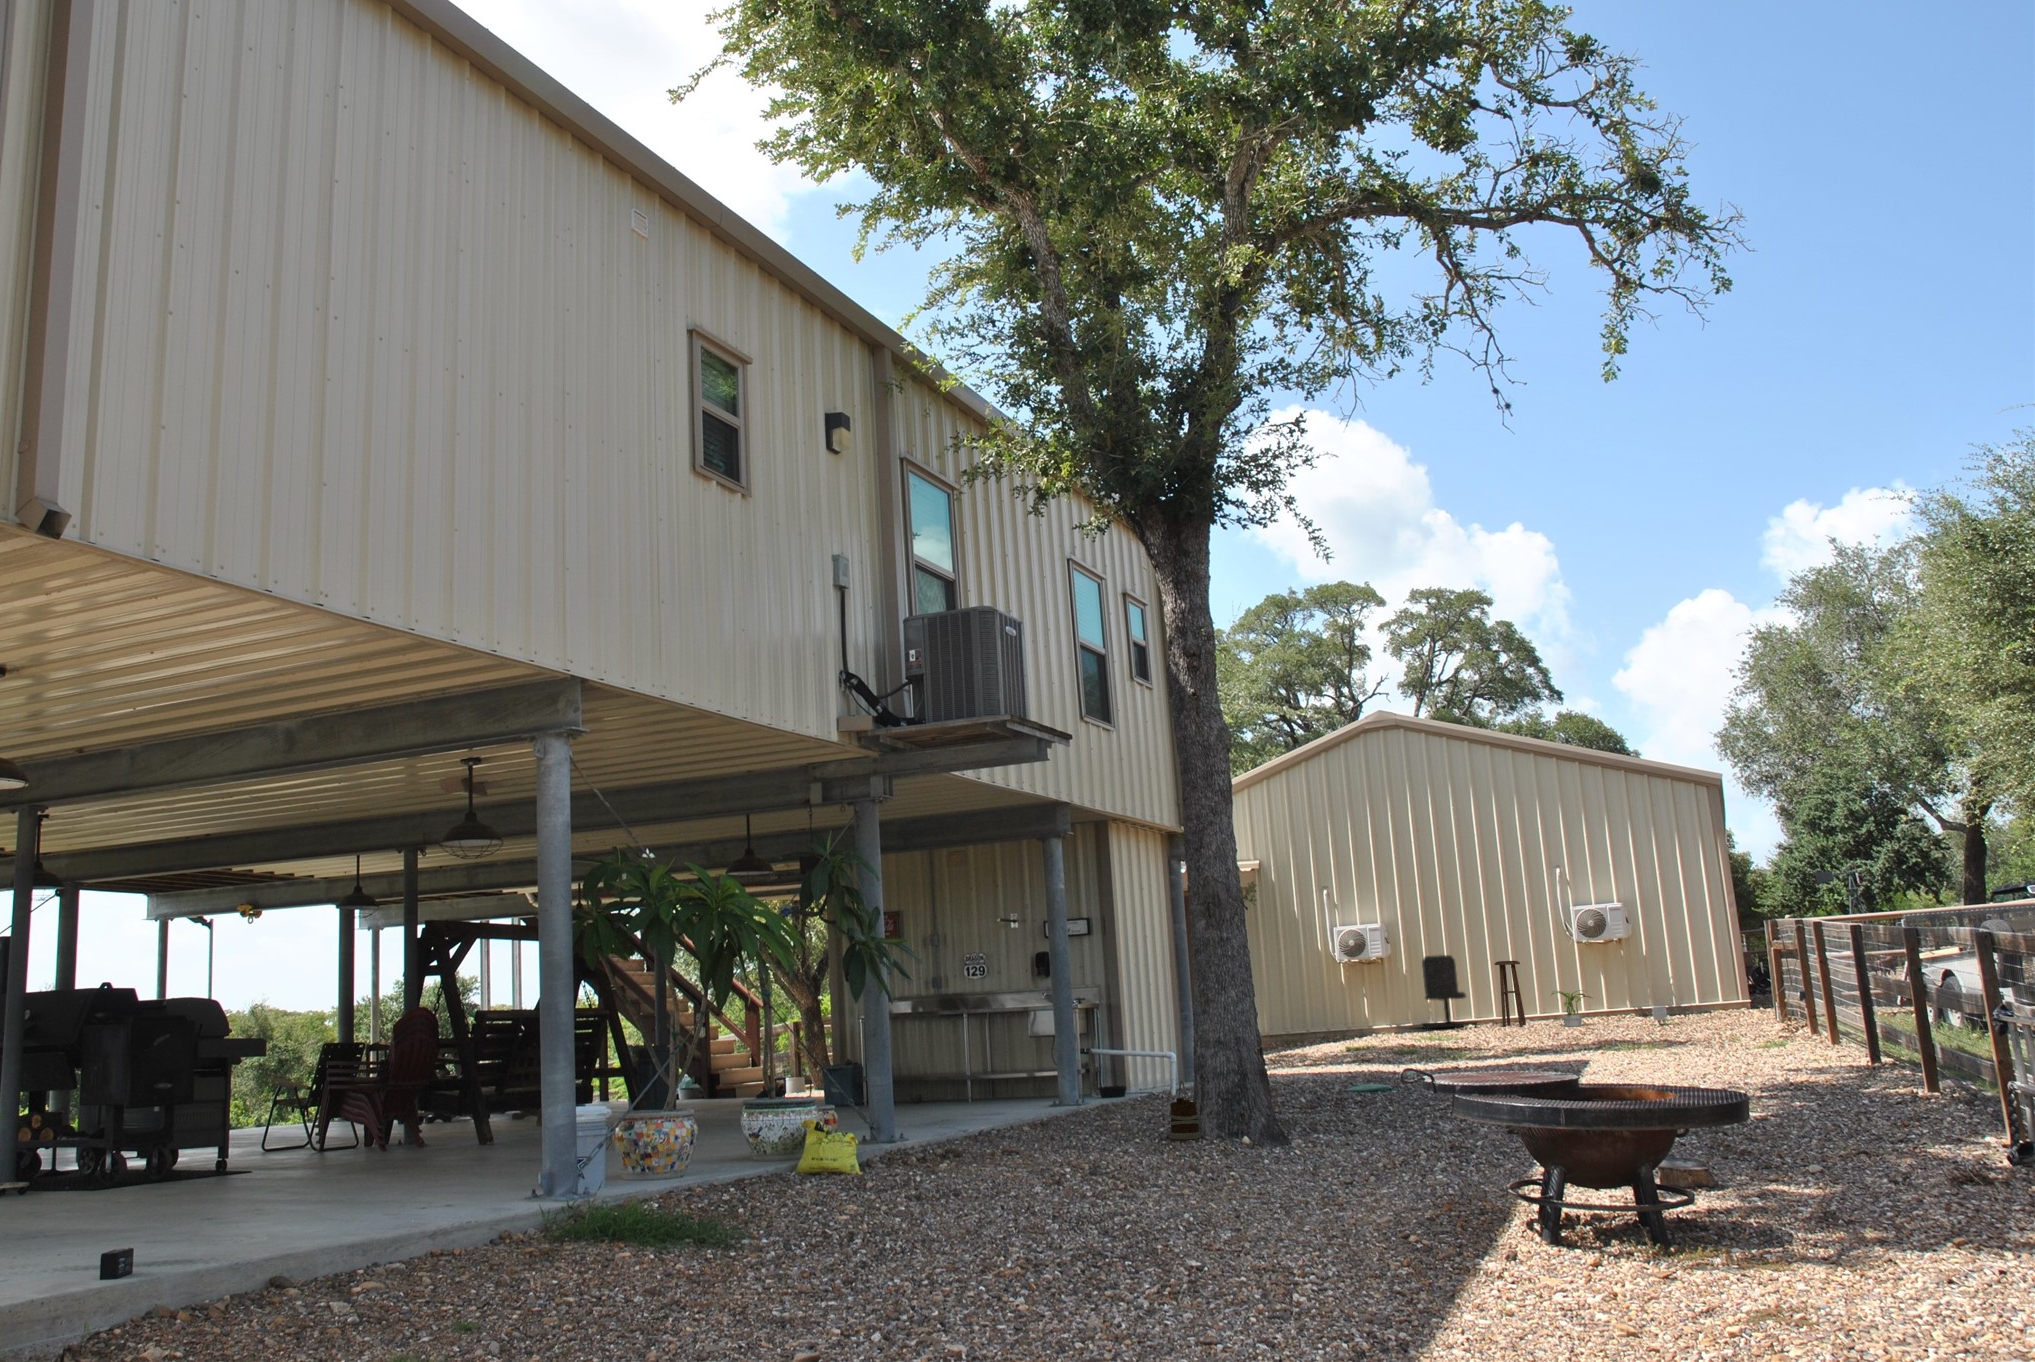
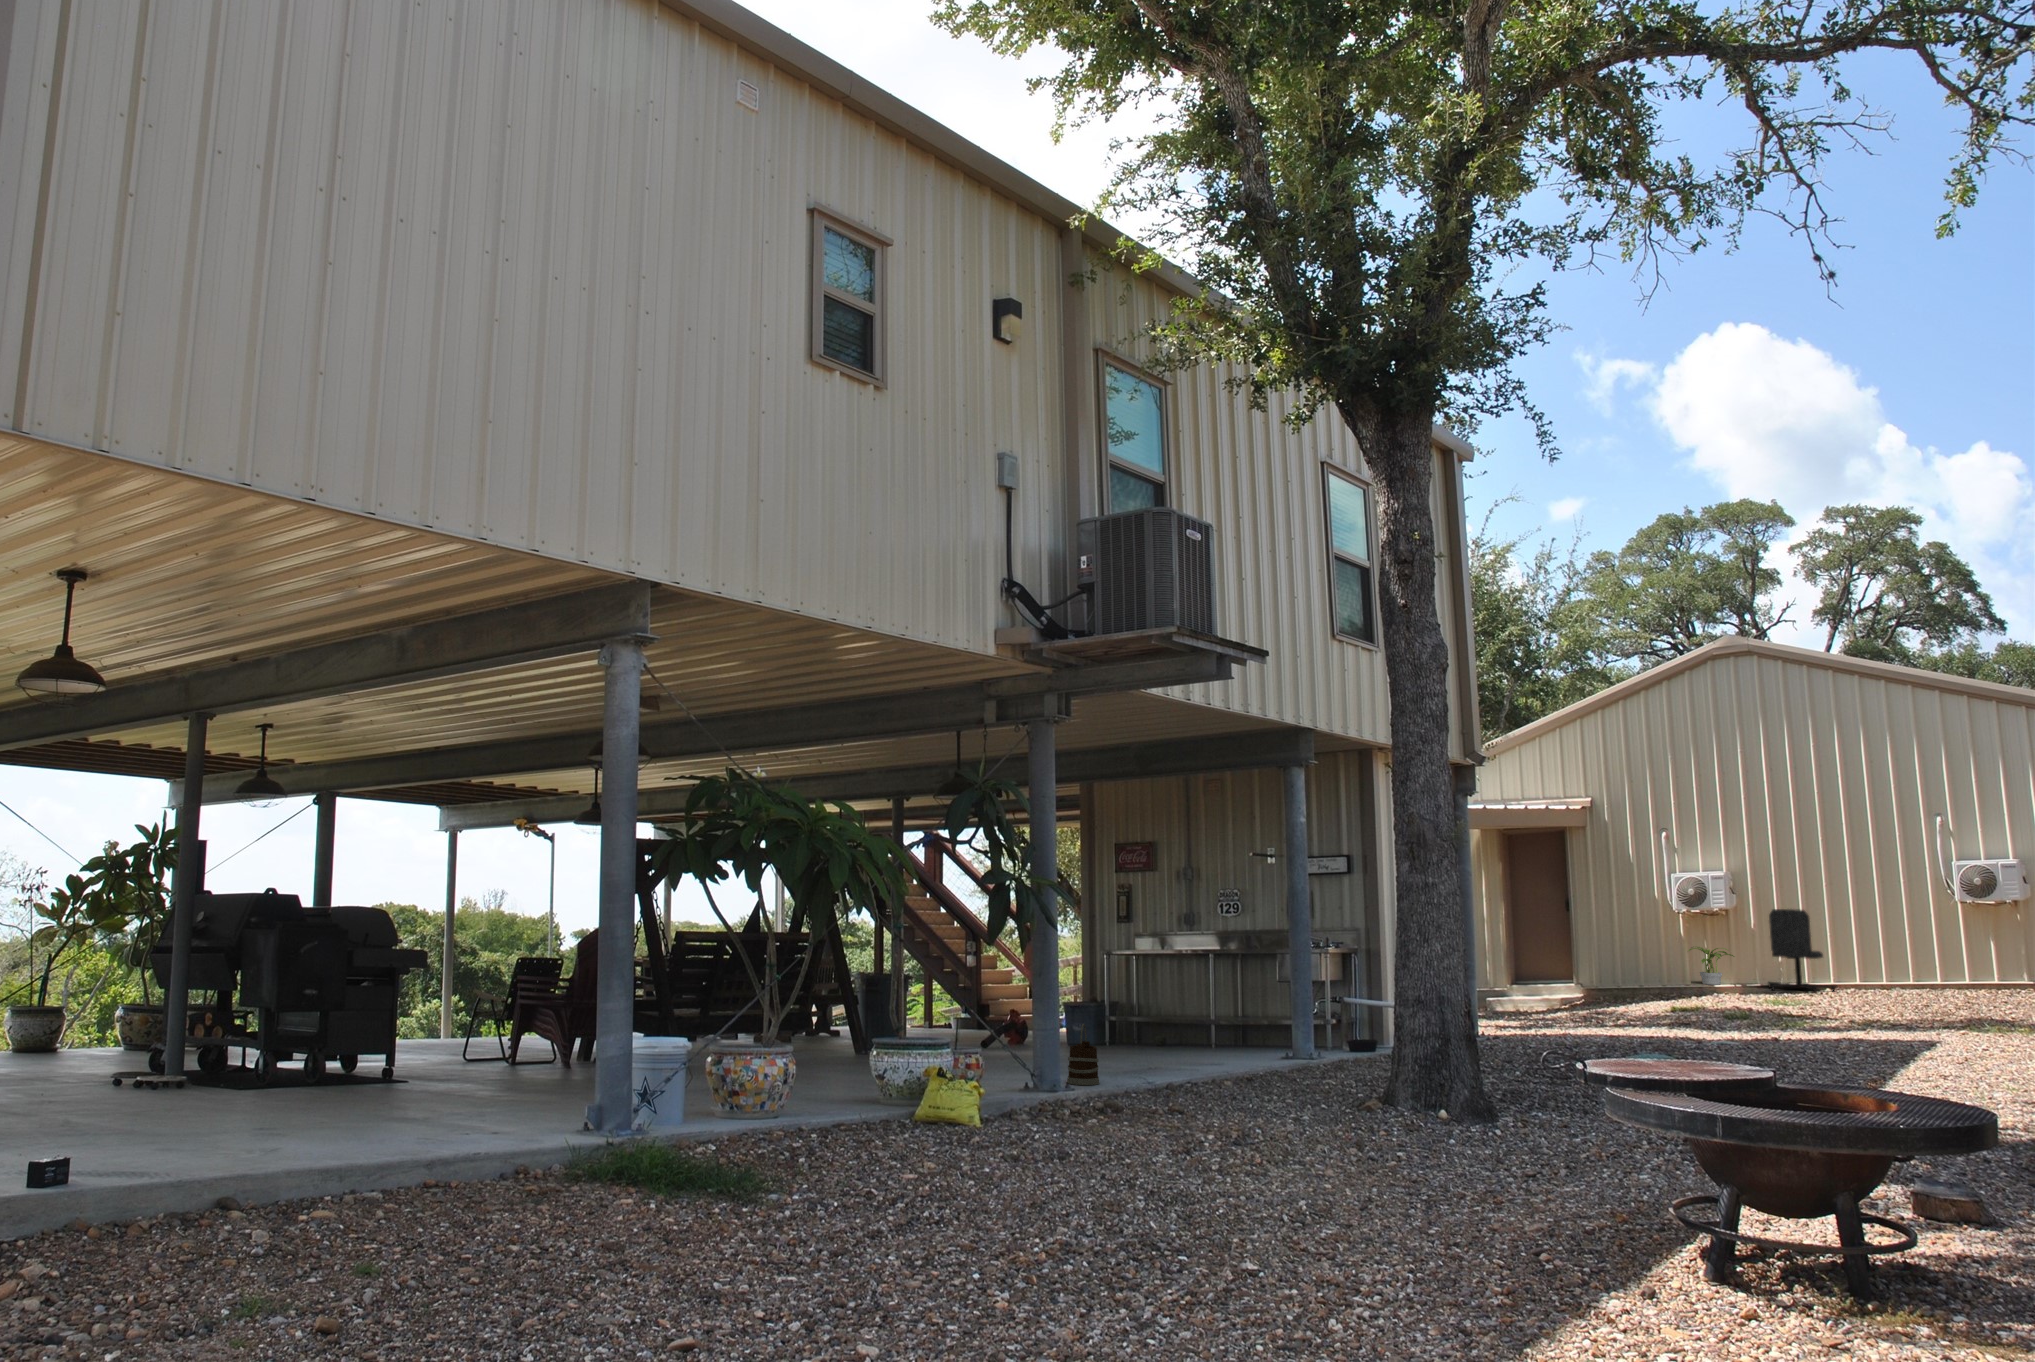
stool: present [1494,961,1526,1027] -> none [1859,920,1897,995]
potted plant: present [1550,990,1592,1027] -> present [1688,947,1734,985]
wooden bucket: present [1169,1081,1201,1140] -> present [1067,1024,1099,1085]

